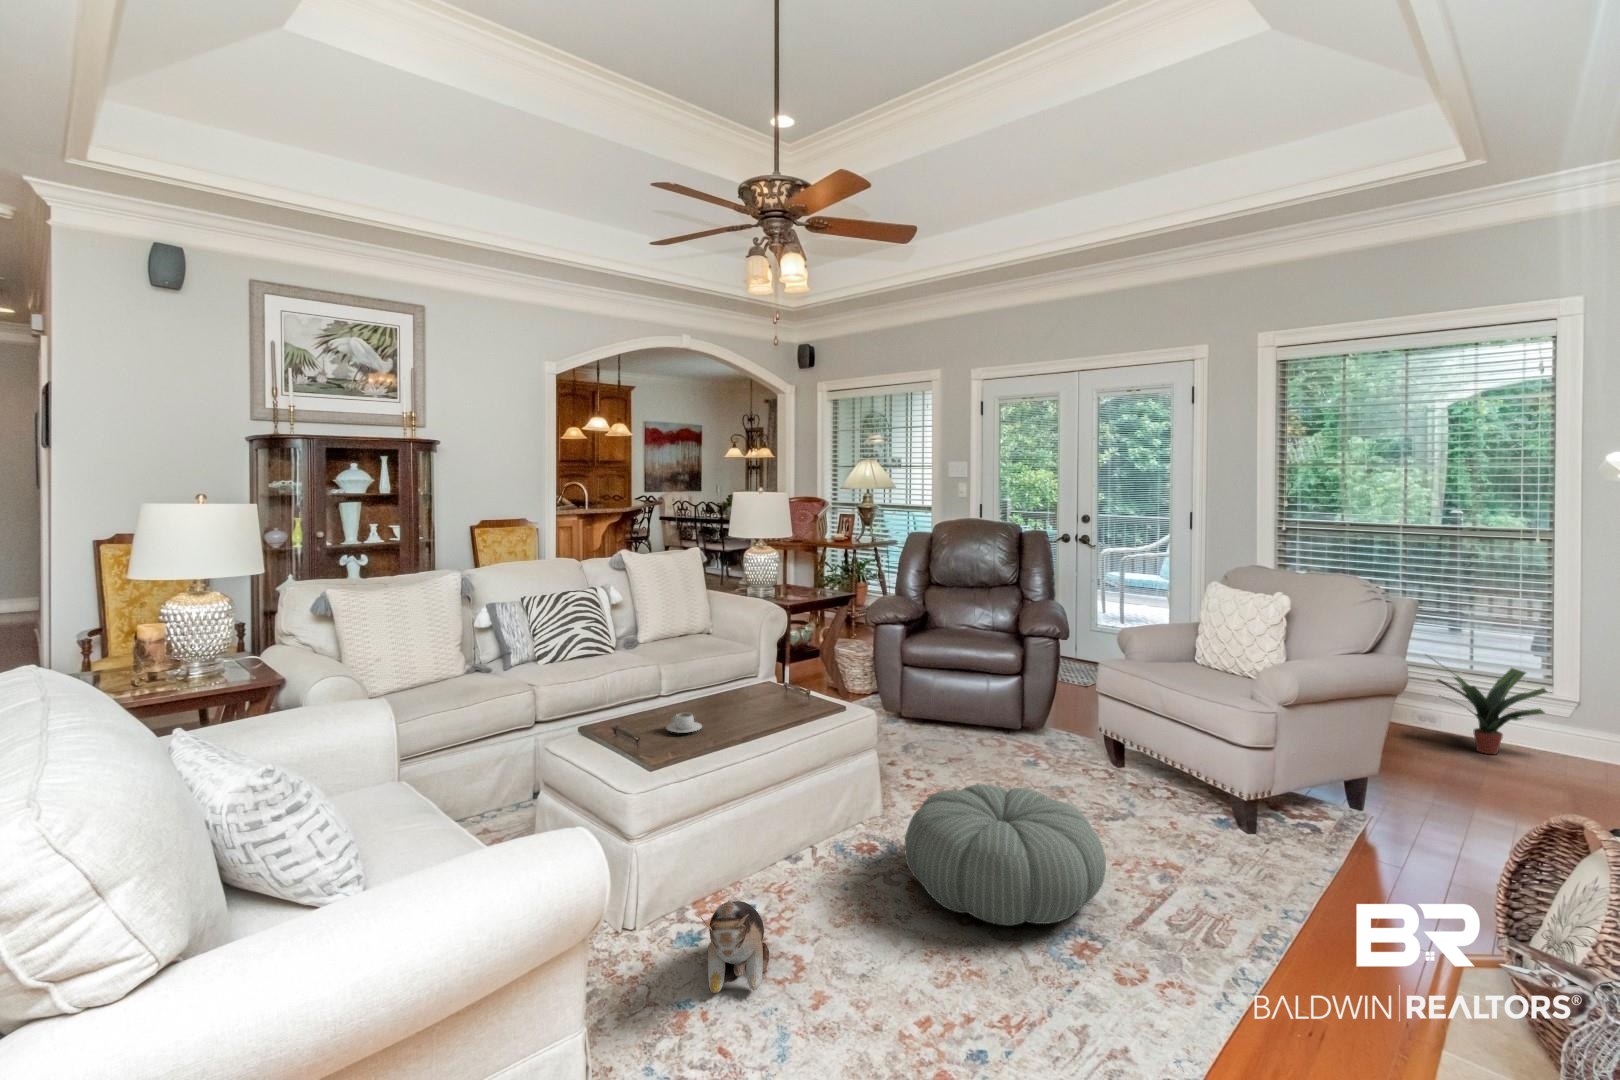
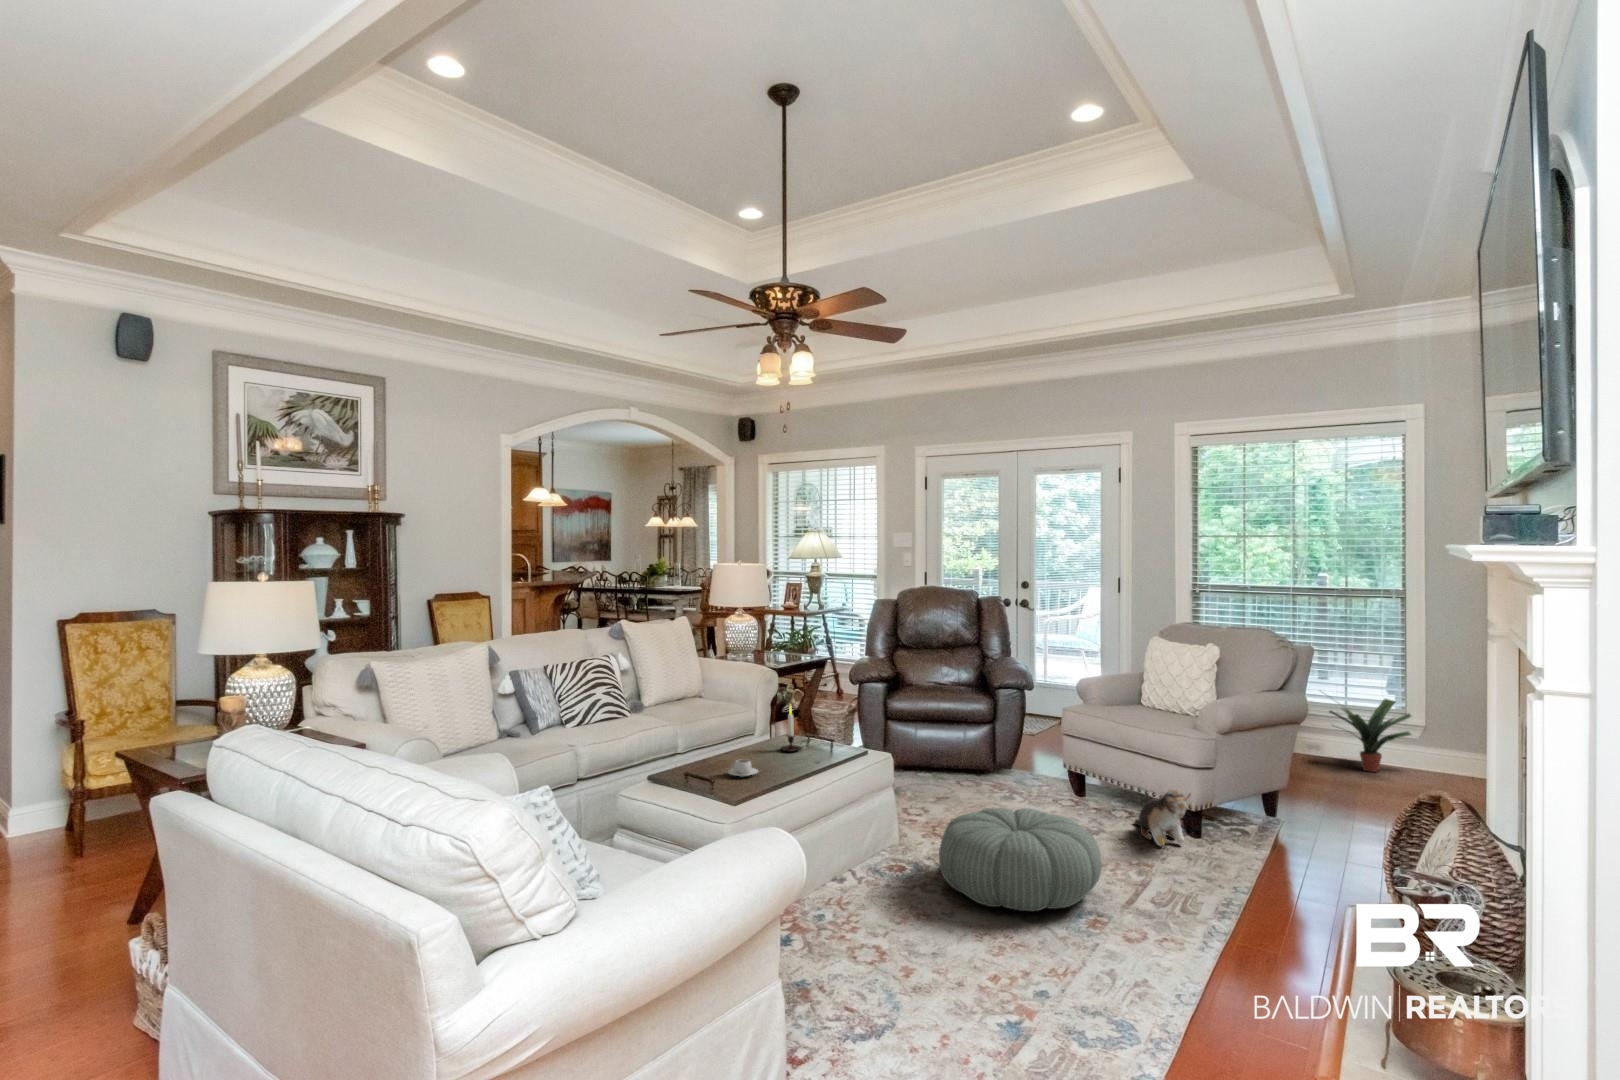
candle: none [748,649,779,703] -> present [781,707,806,752]
plush toy: present [701,901,769,993] -> present [1135,790,1191,846]

